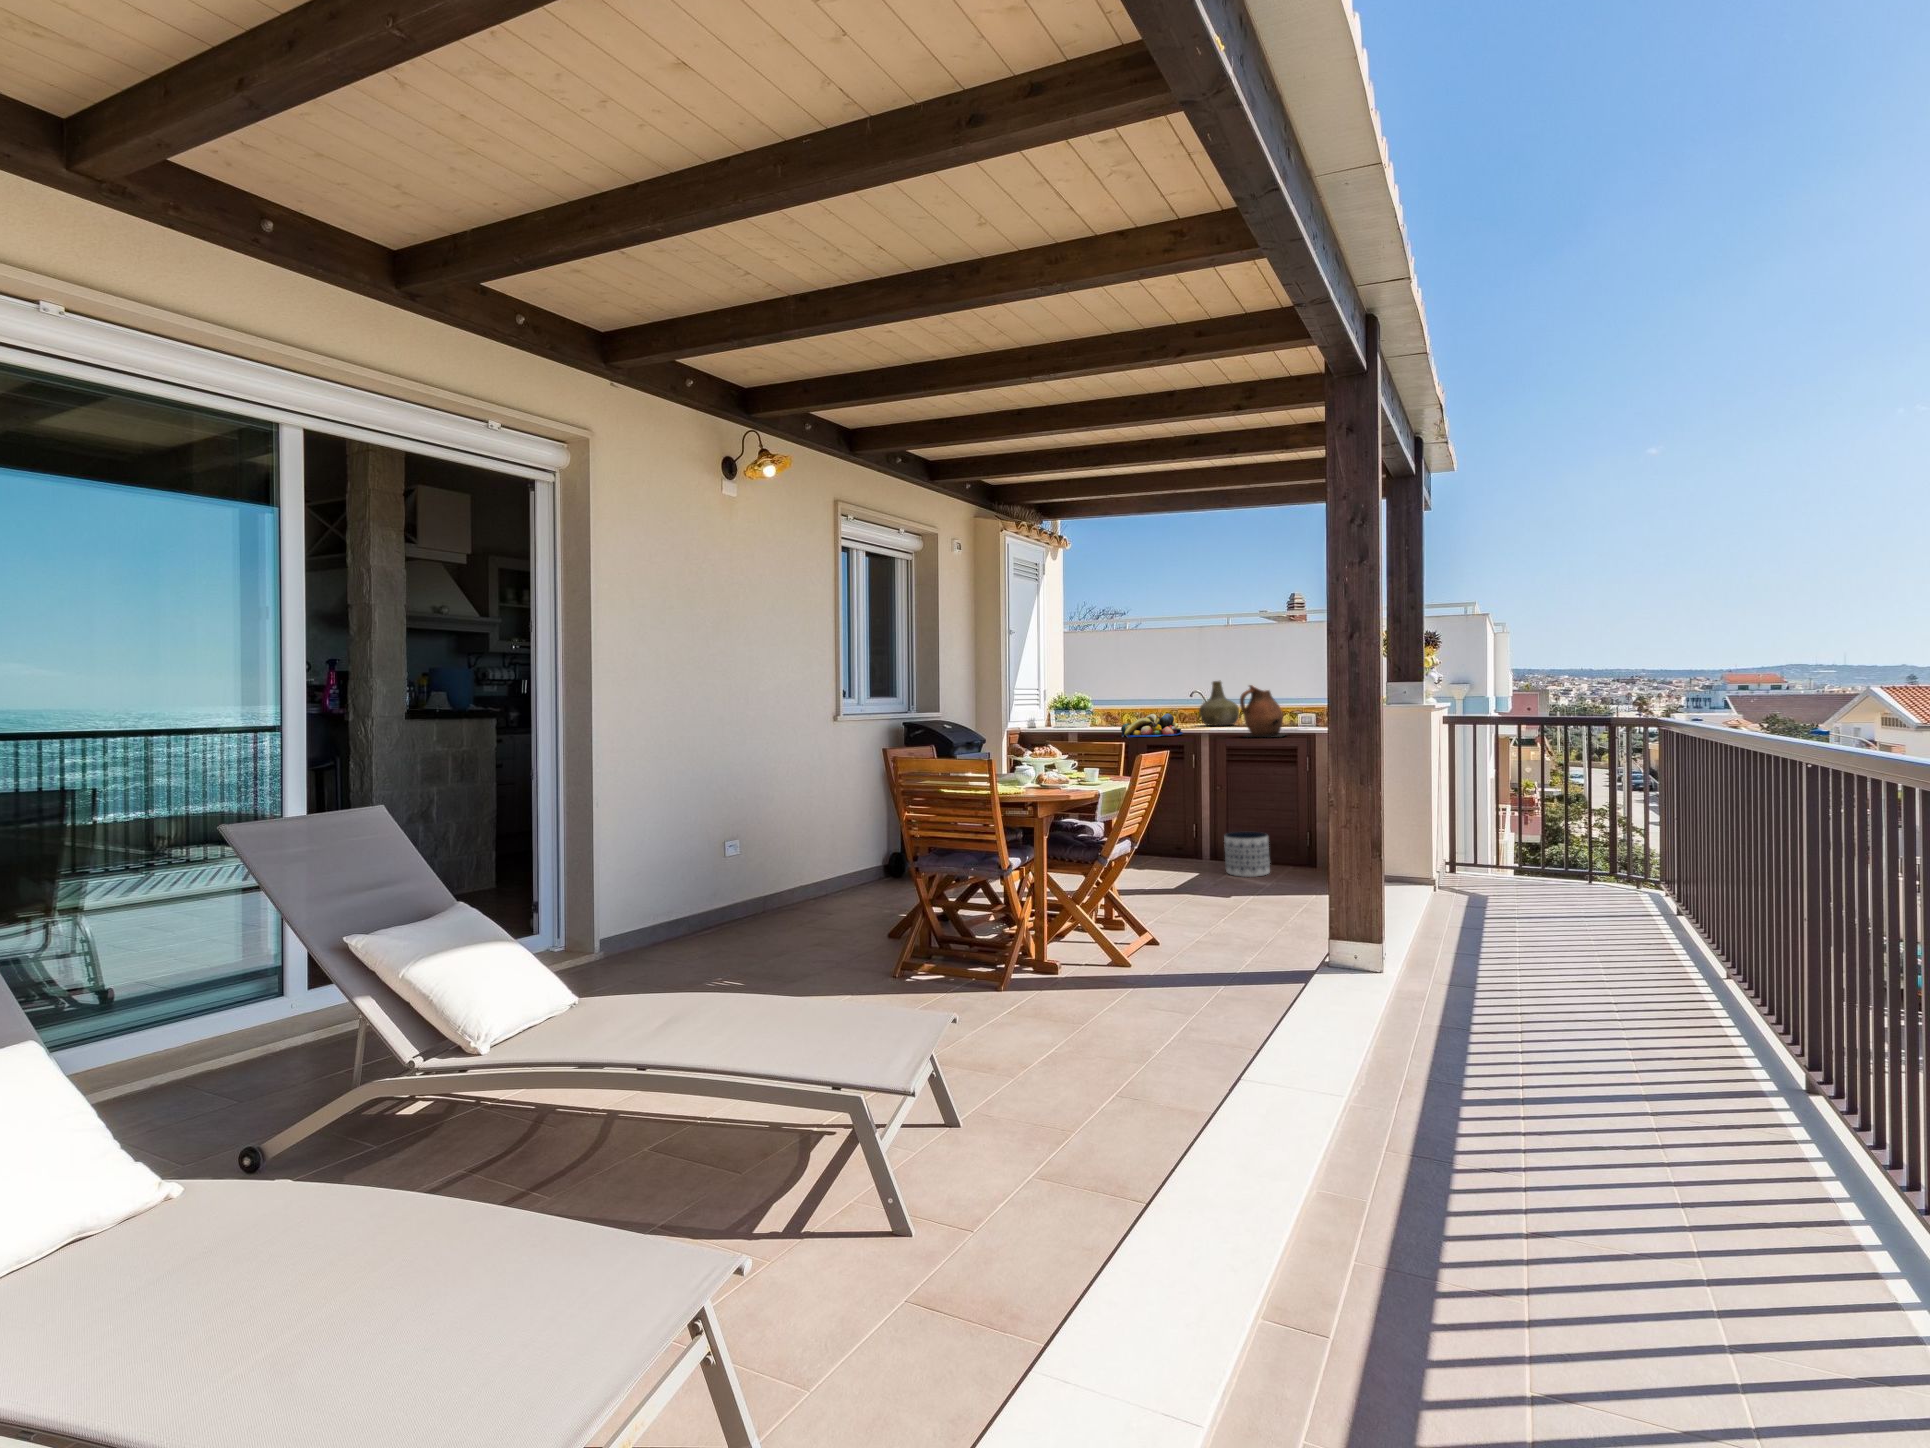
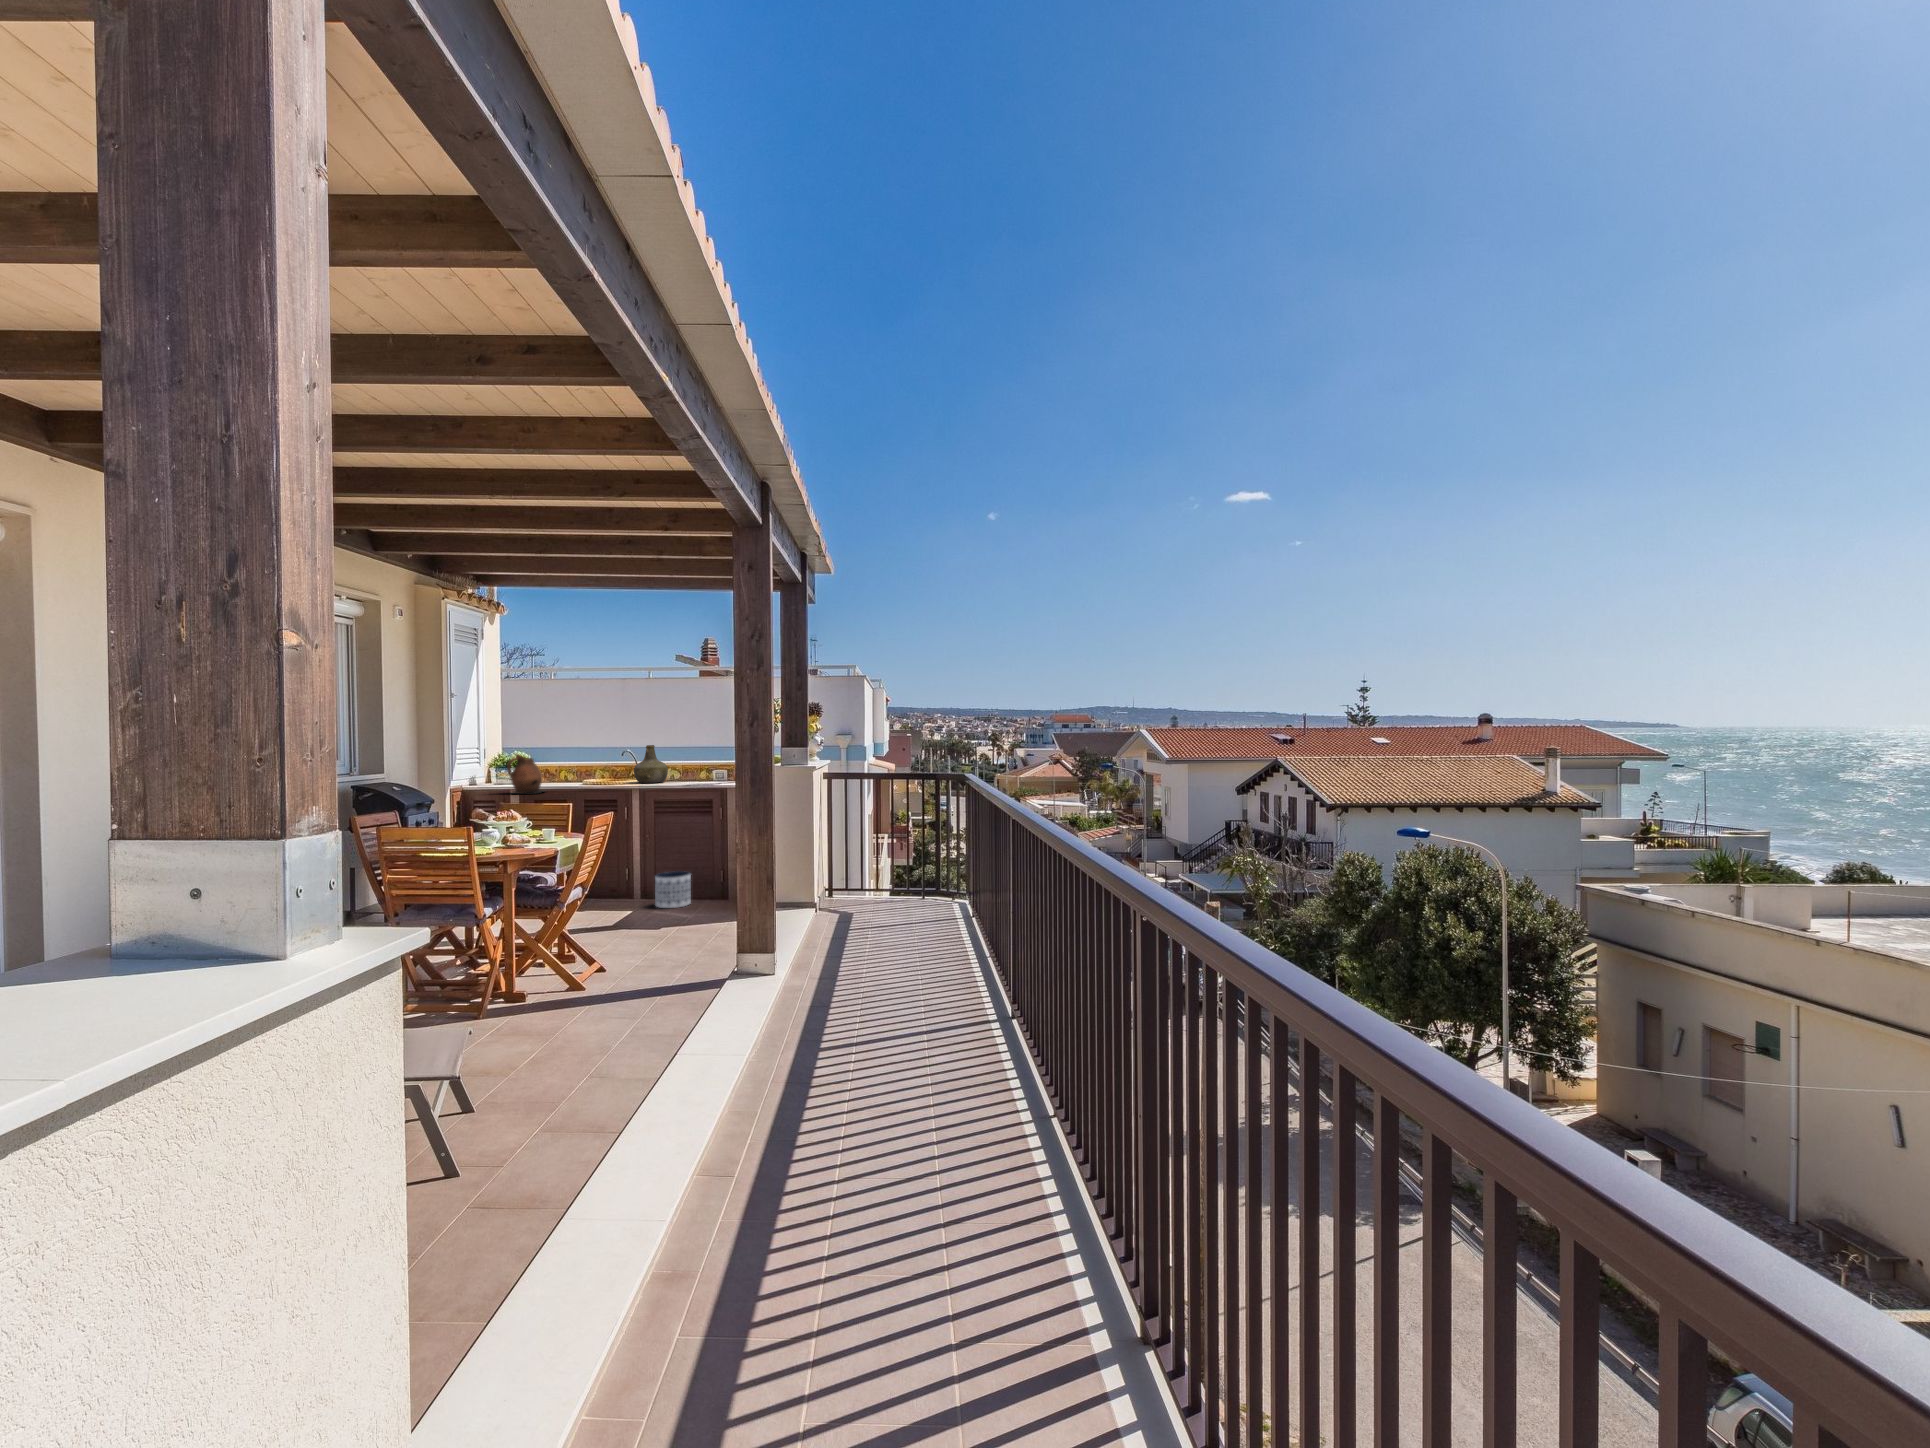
ceramic pitcher: present [1240,685,1285,737] -> present [507,754,544,794]
fruit bowl: present [1121,714,1183,737] -> none [565,775,623,797]

